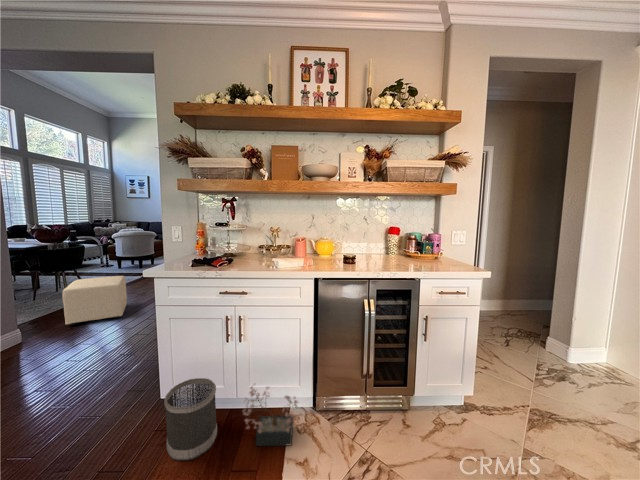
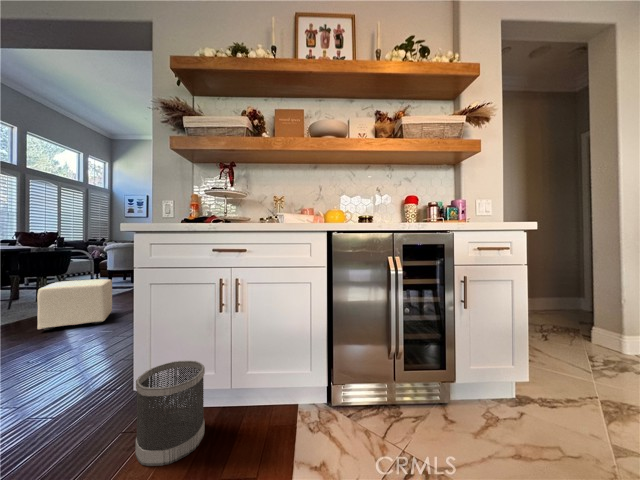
decorative plant: present [243,387,302,446] -> none [238,366,316,447]

